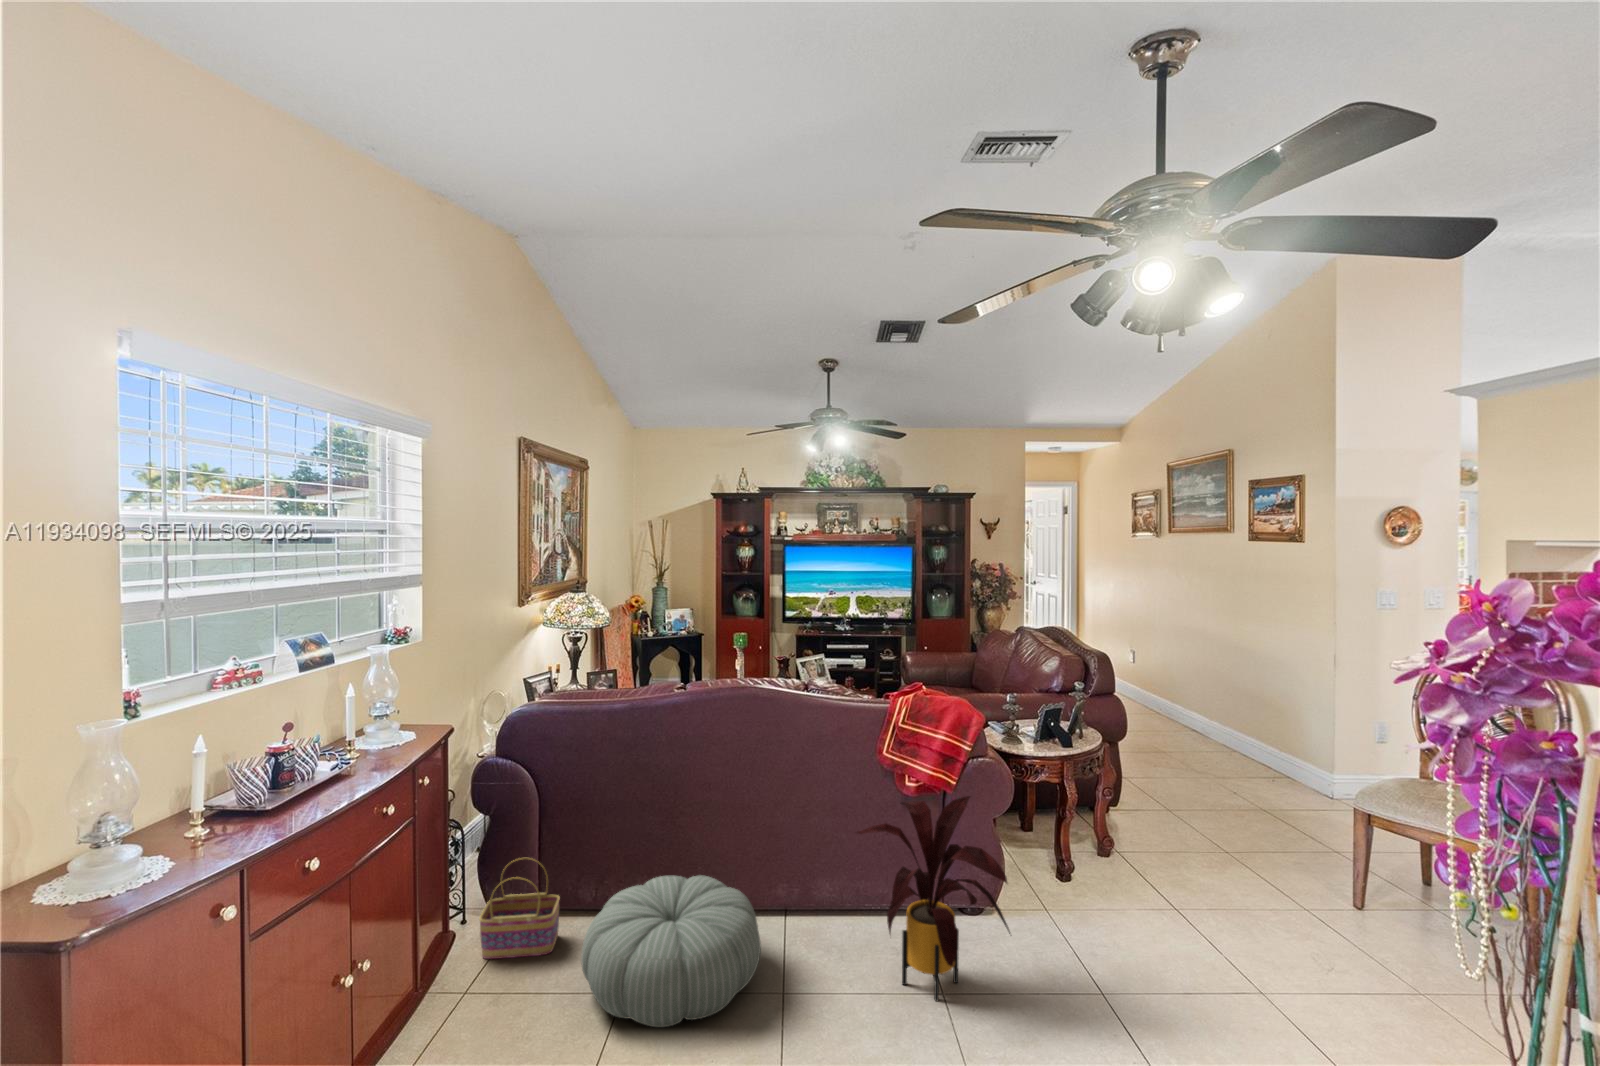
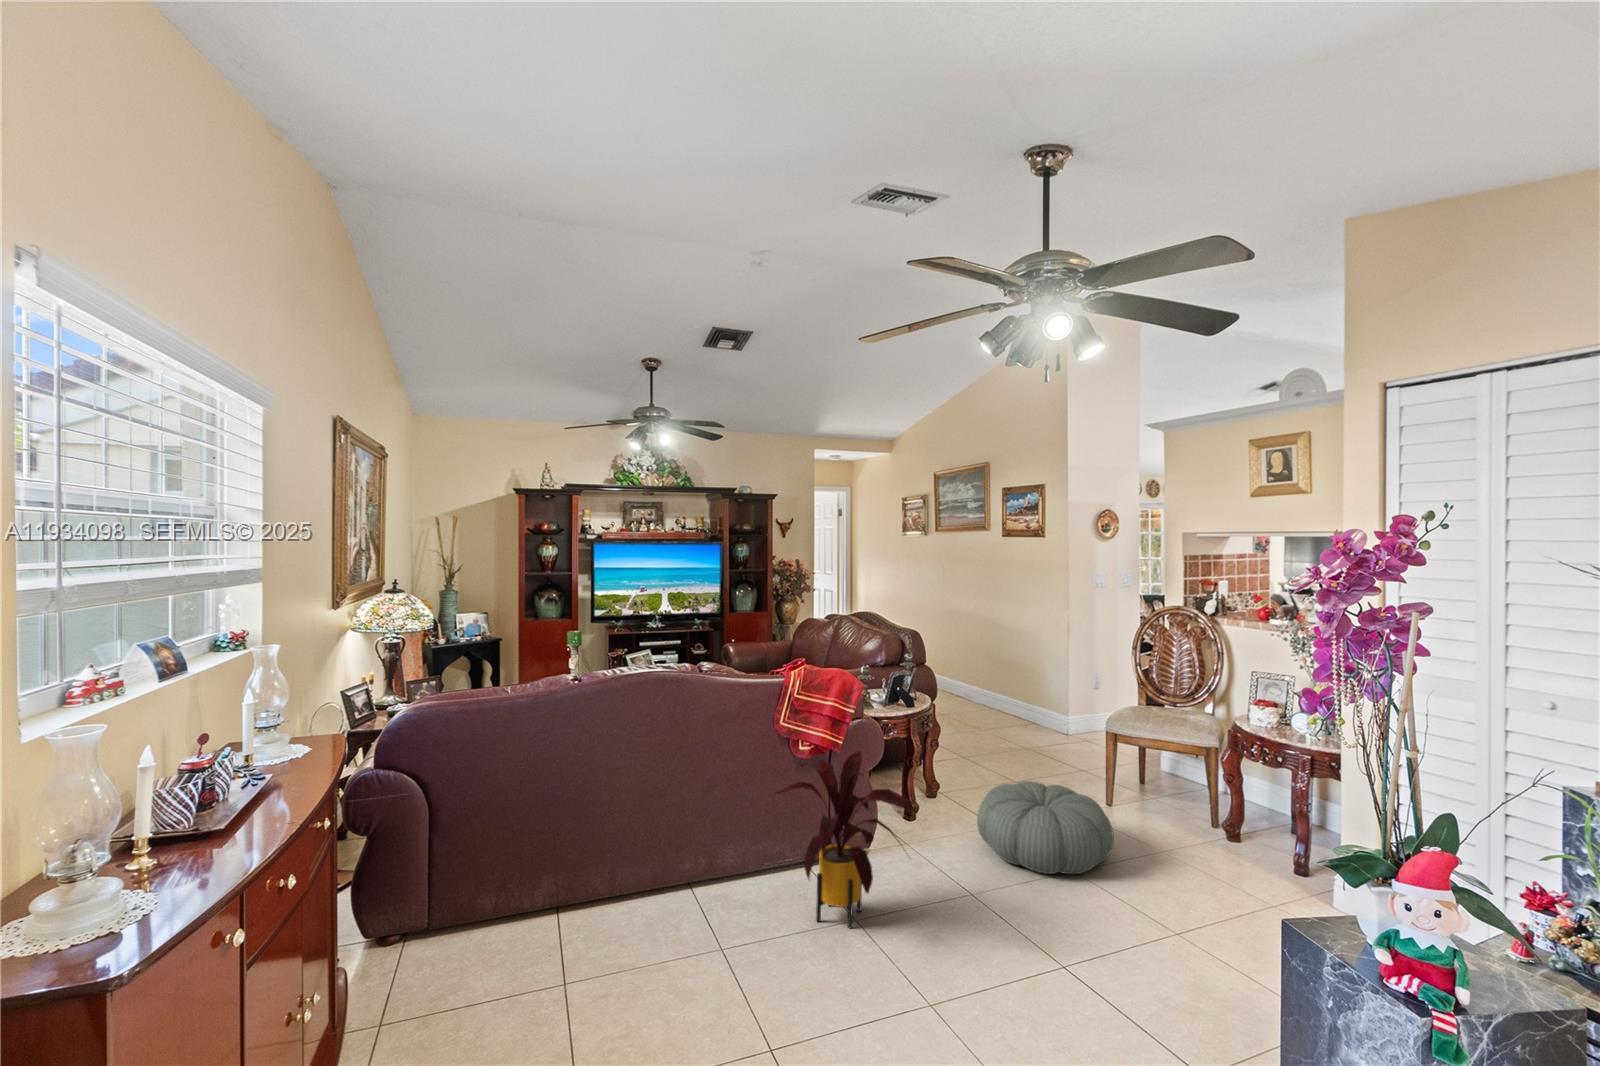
basket: present [479,858,560,959] -> none [375,870,464,985]
pouf: present [581,875,761,1027] -> present [977,781,1114,874]

